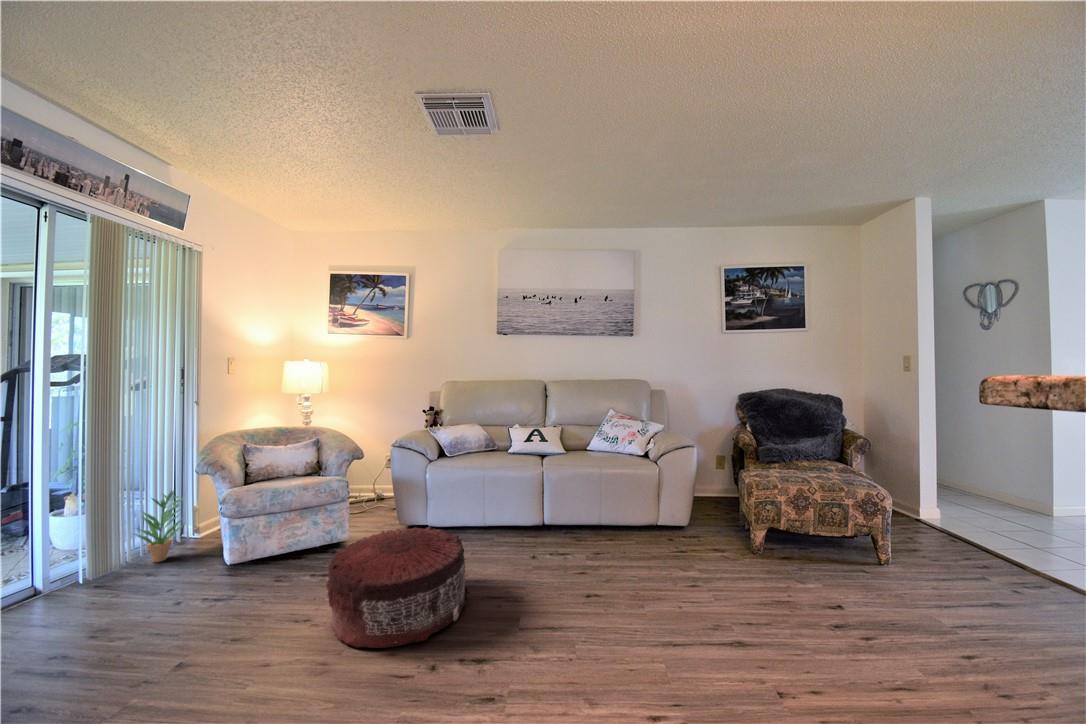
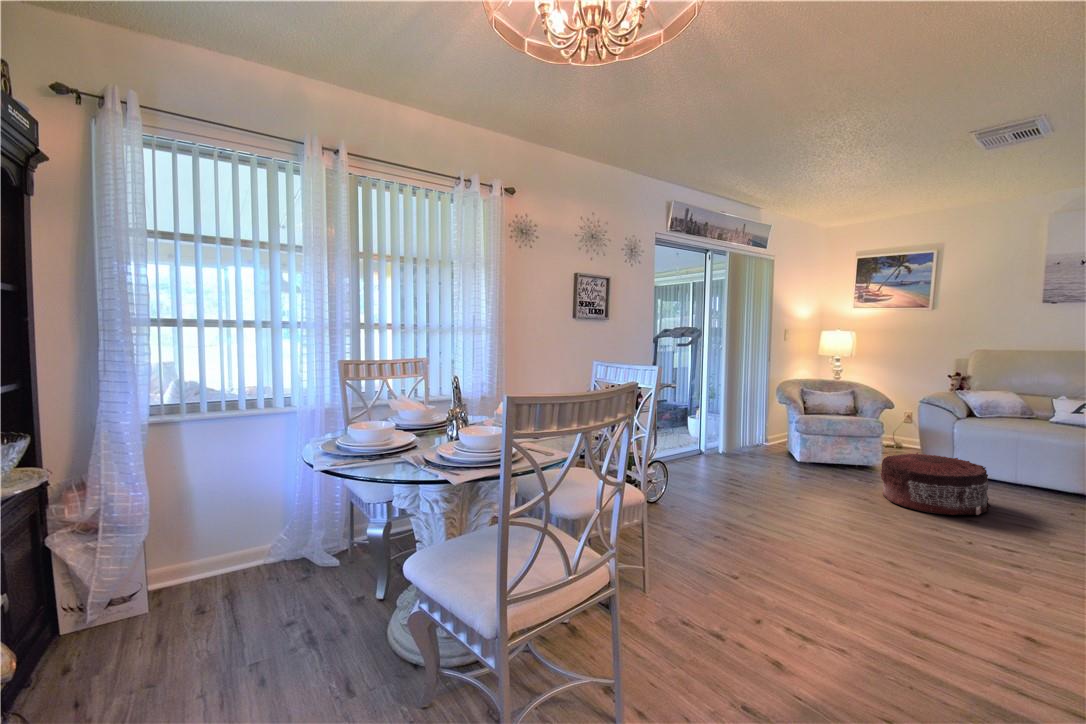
potted plant: present [135,490,183,562] -> none [747,410,773,451]

